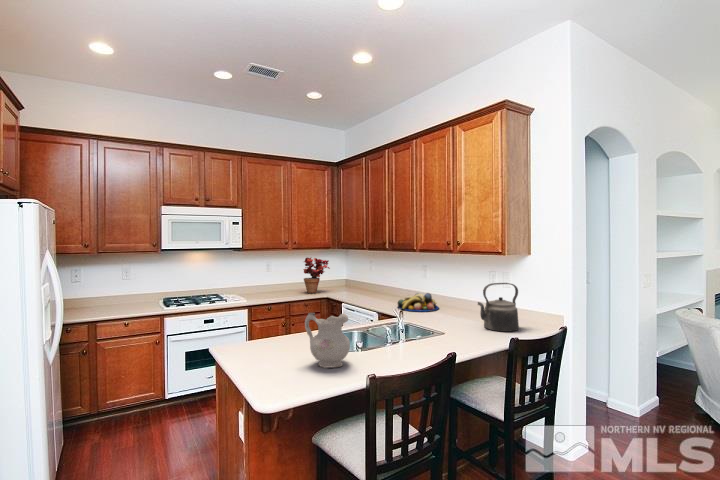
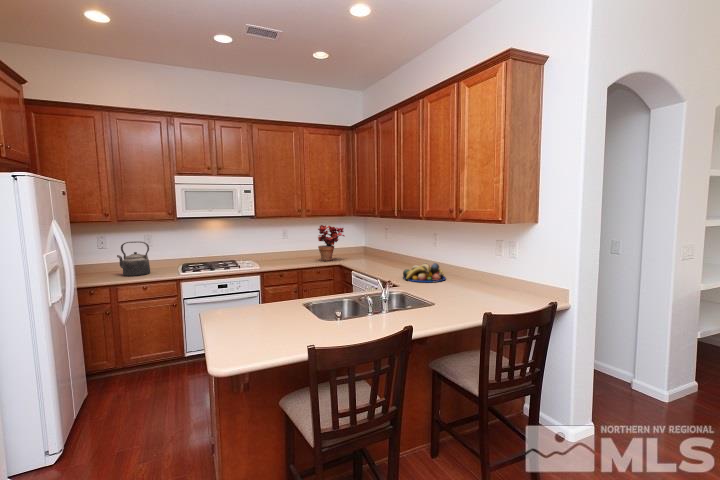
kettle: present [478,283,519,332] -> present [117,242,150,276]
ceramic pitcher: present [305,313,350,368] -> none [275,282,319,336]

